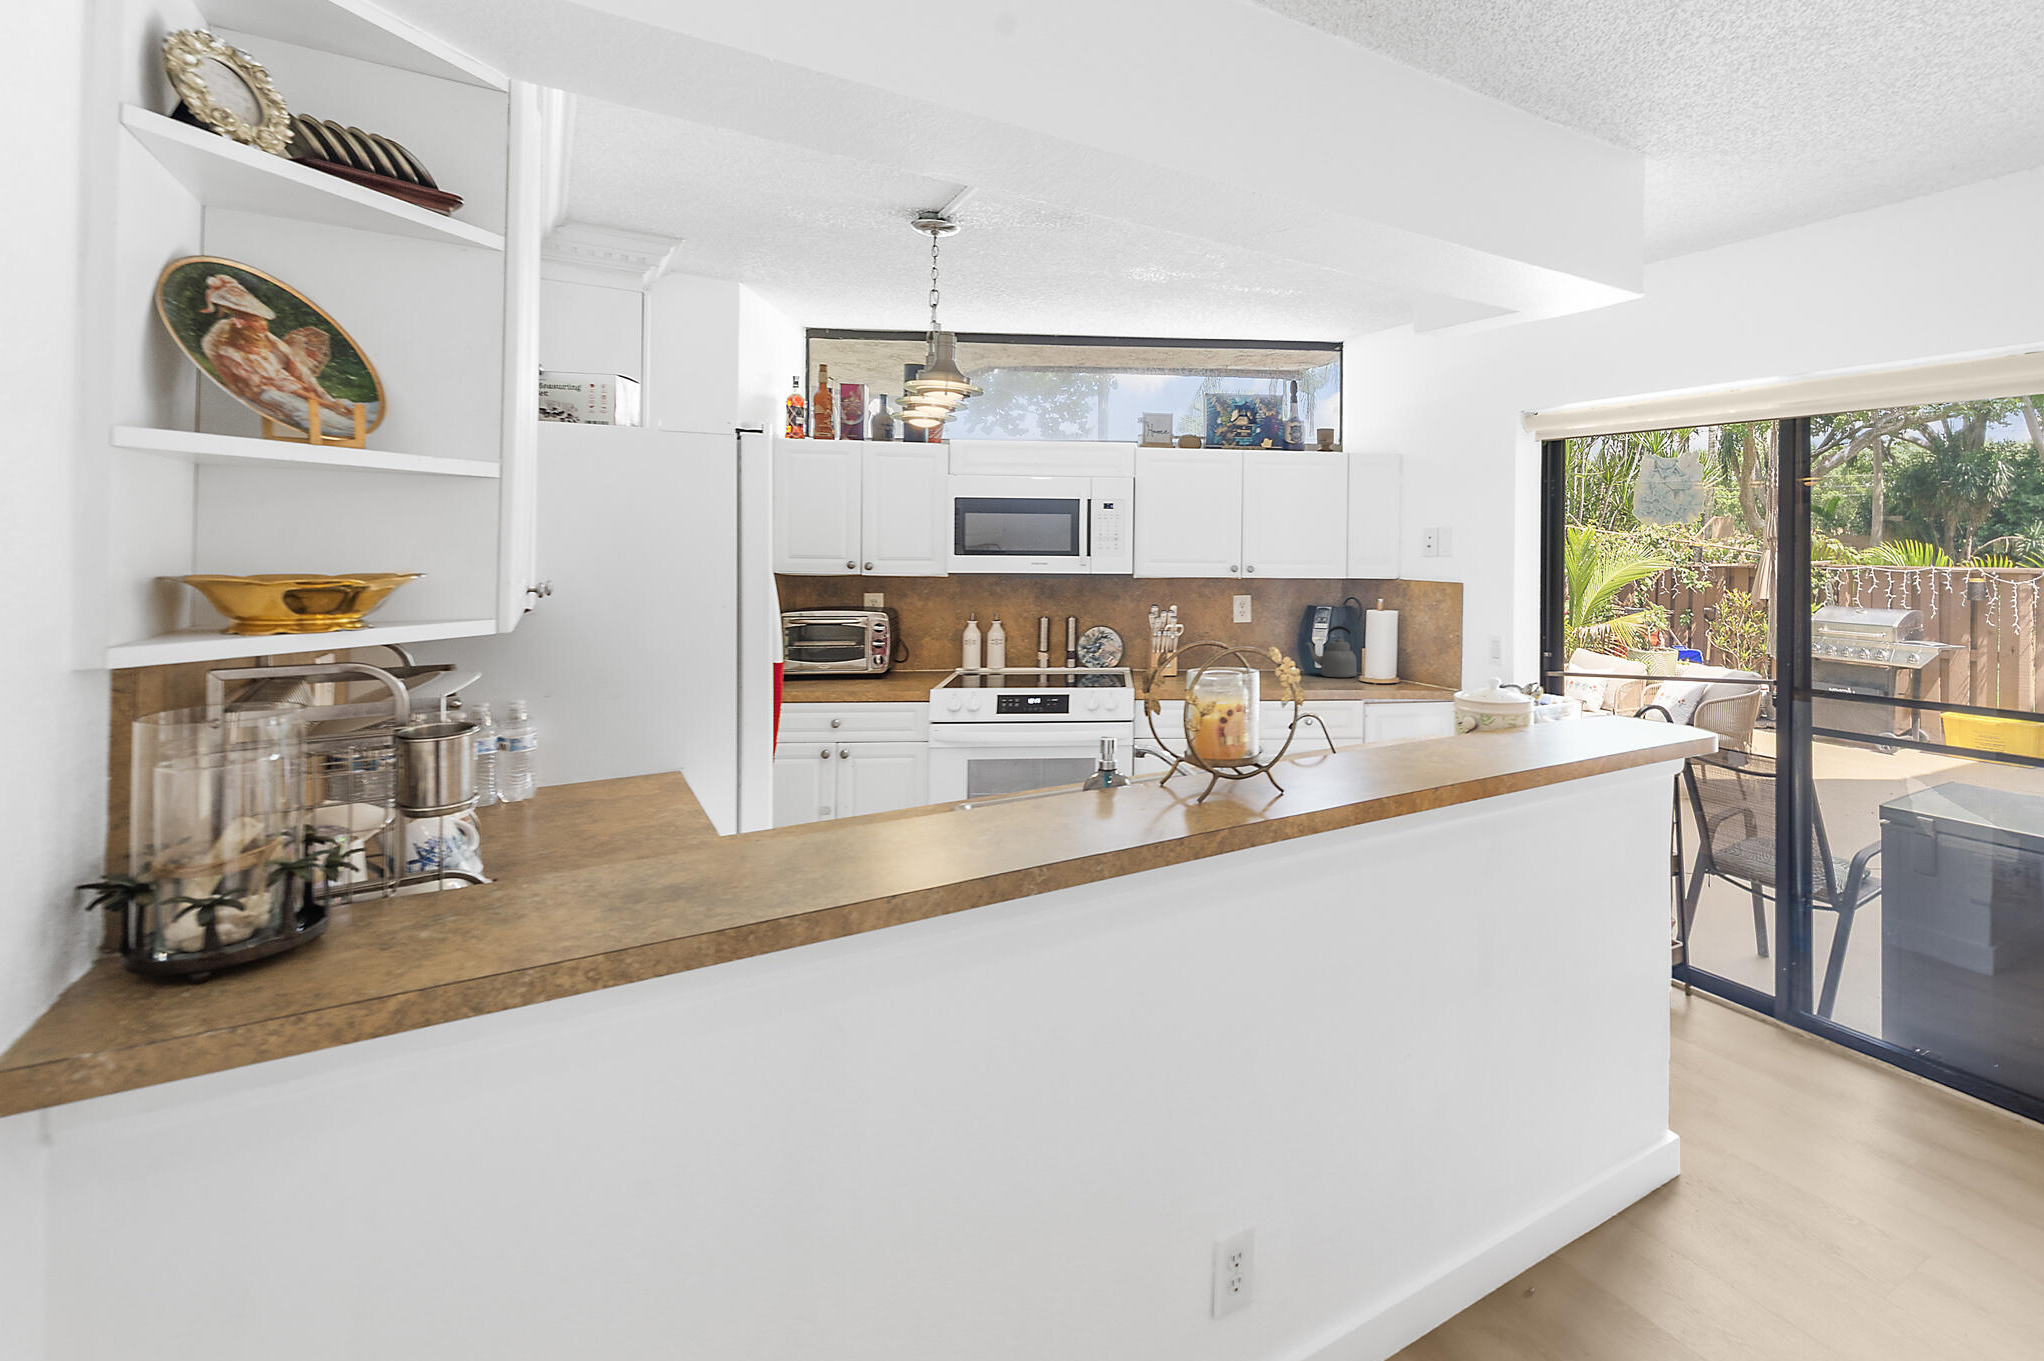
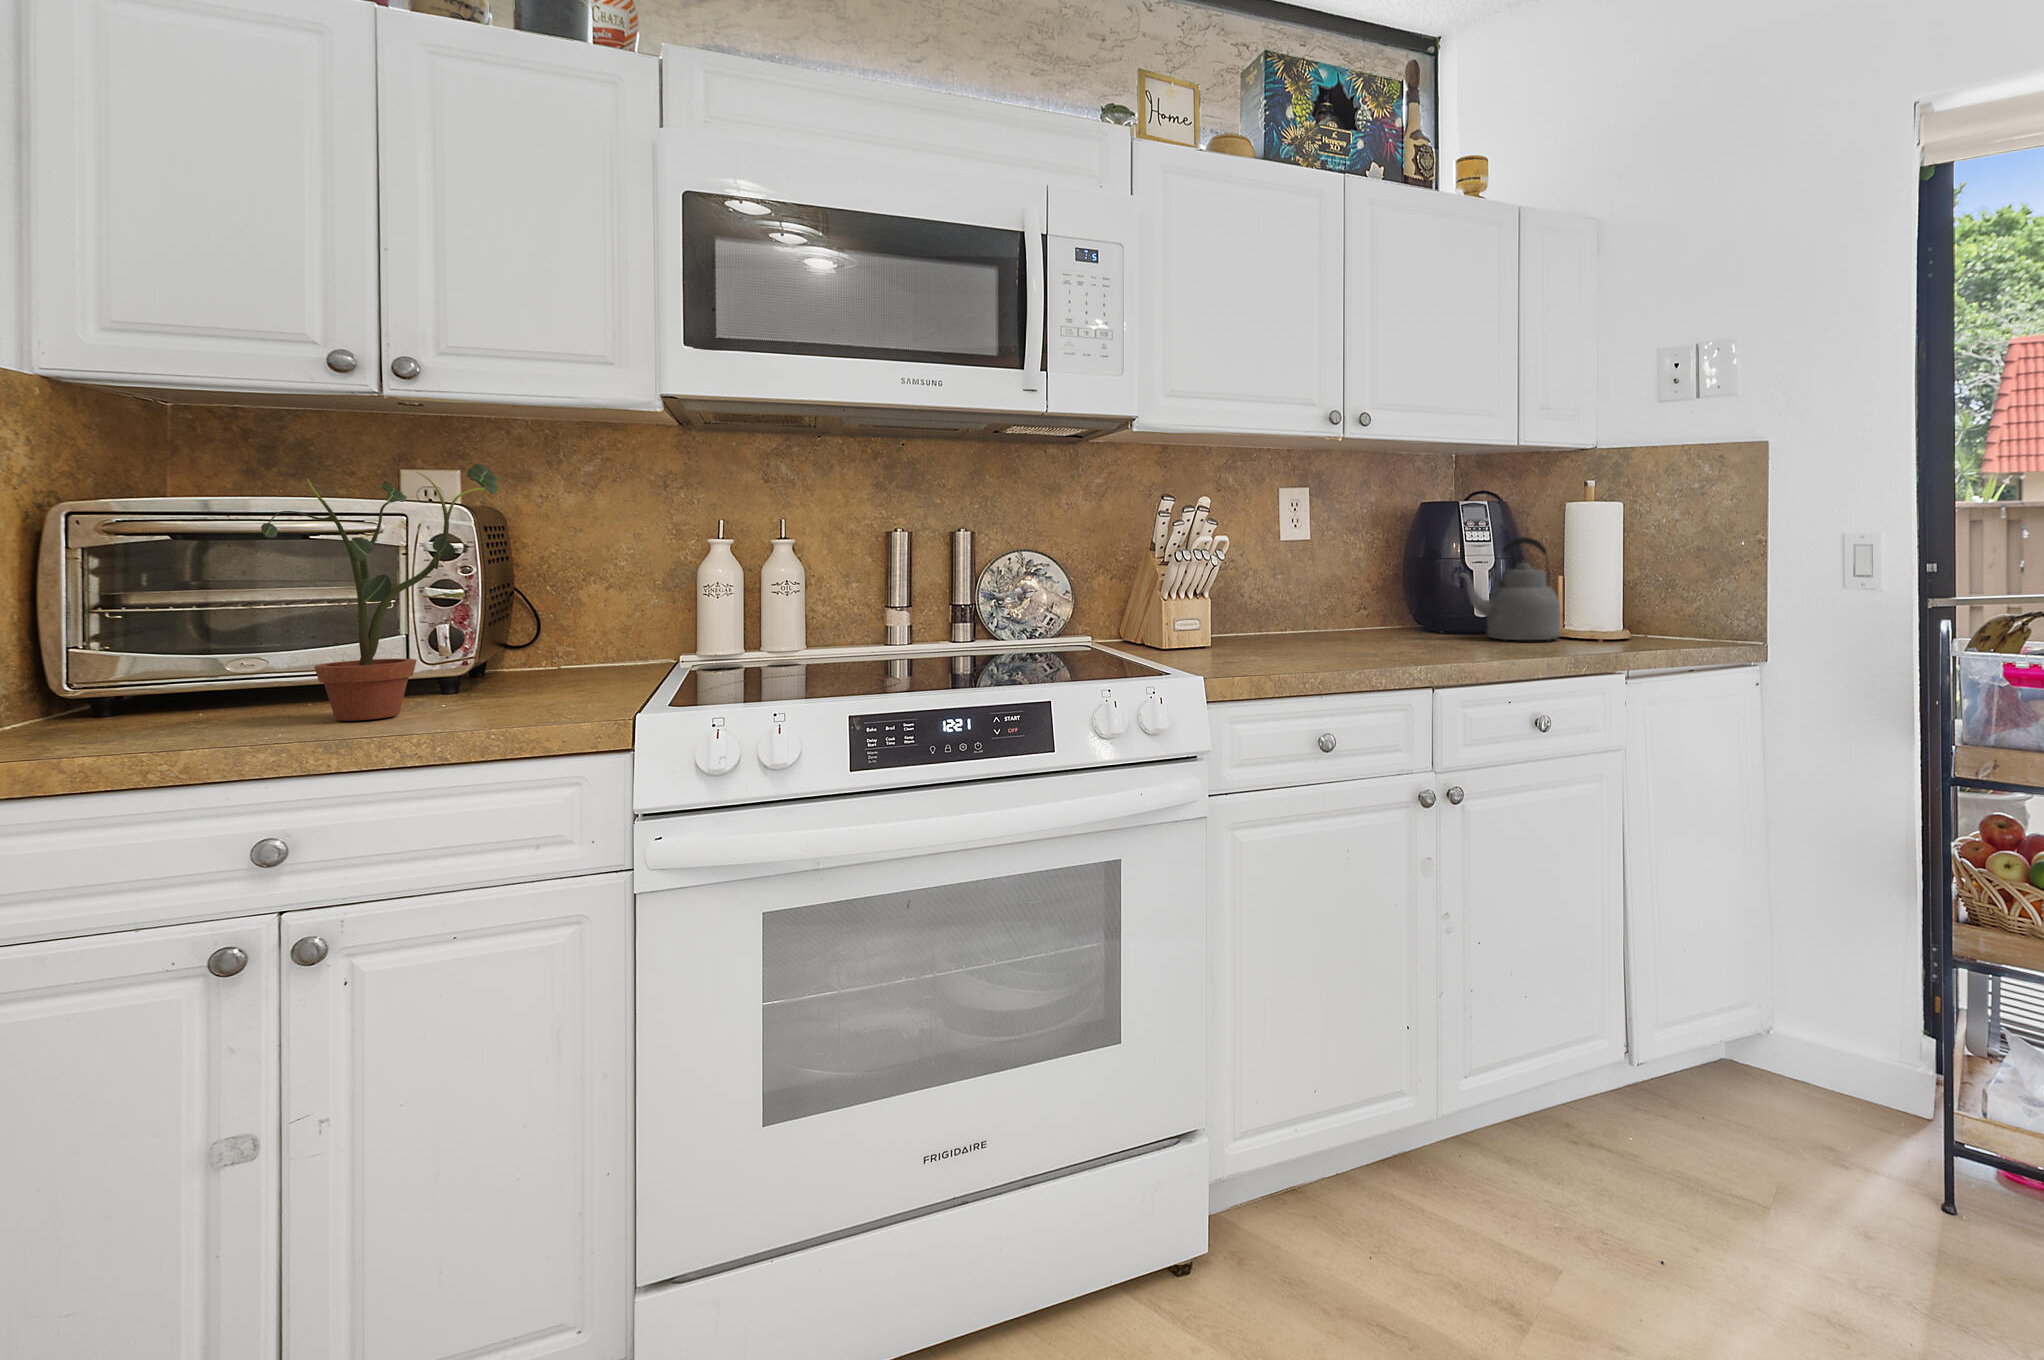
potted plant: none [832,600,896,688] -> present [261,464,499,721]

